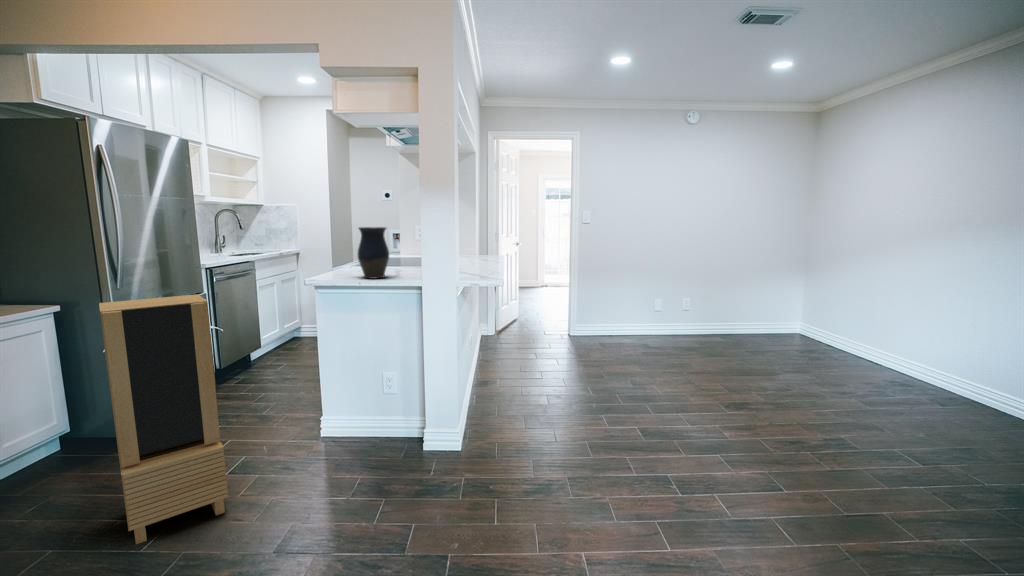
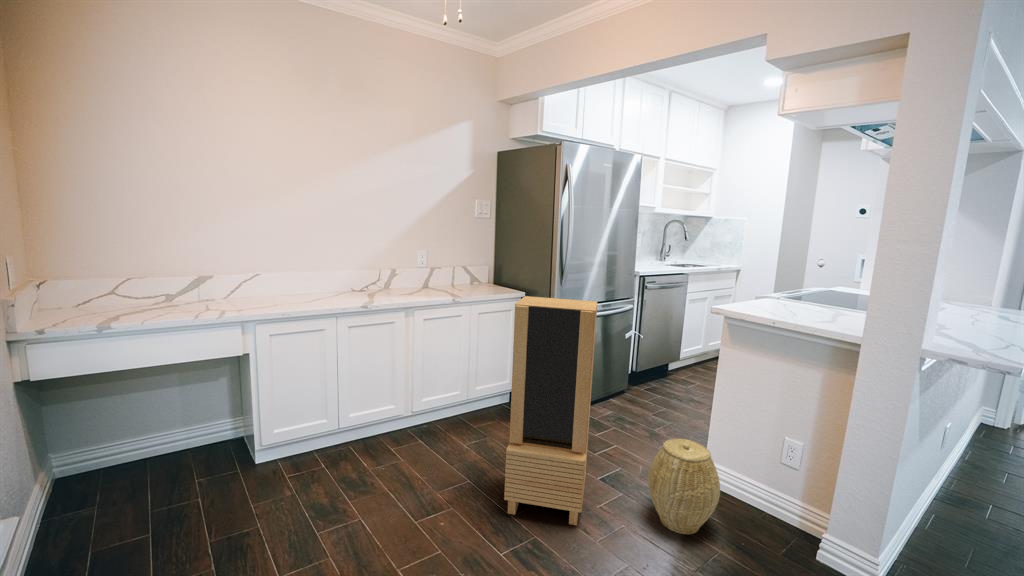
vase: present [358,227,389,279] -> none [785,246,837,318]
woven basket: none [282,396,343,473] -> present [648,439,720,534]

